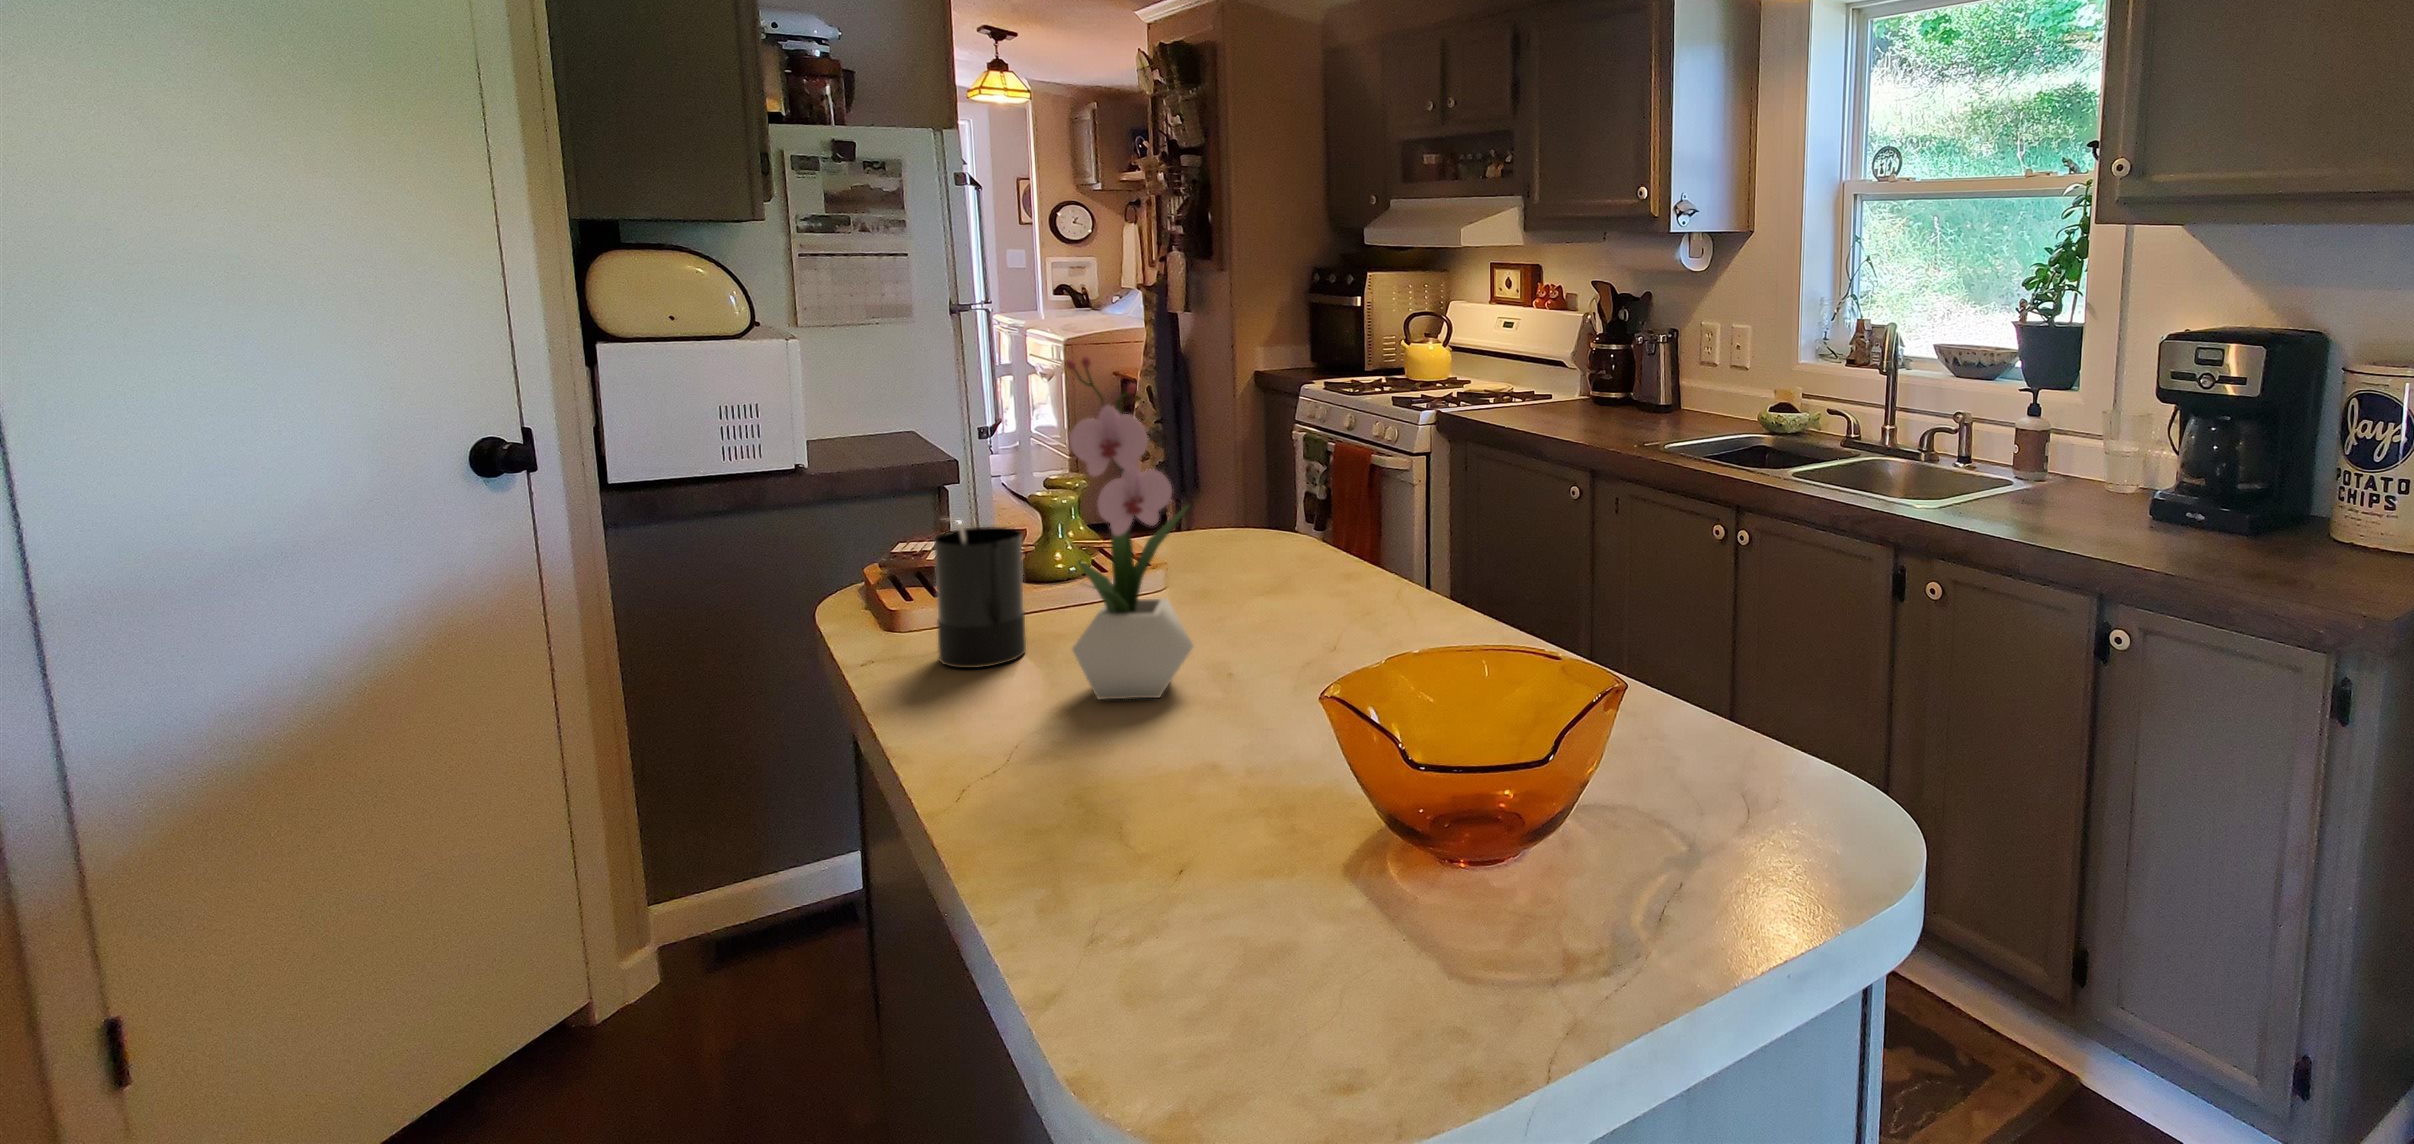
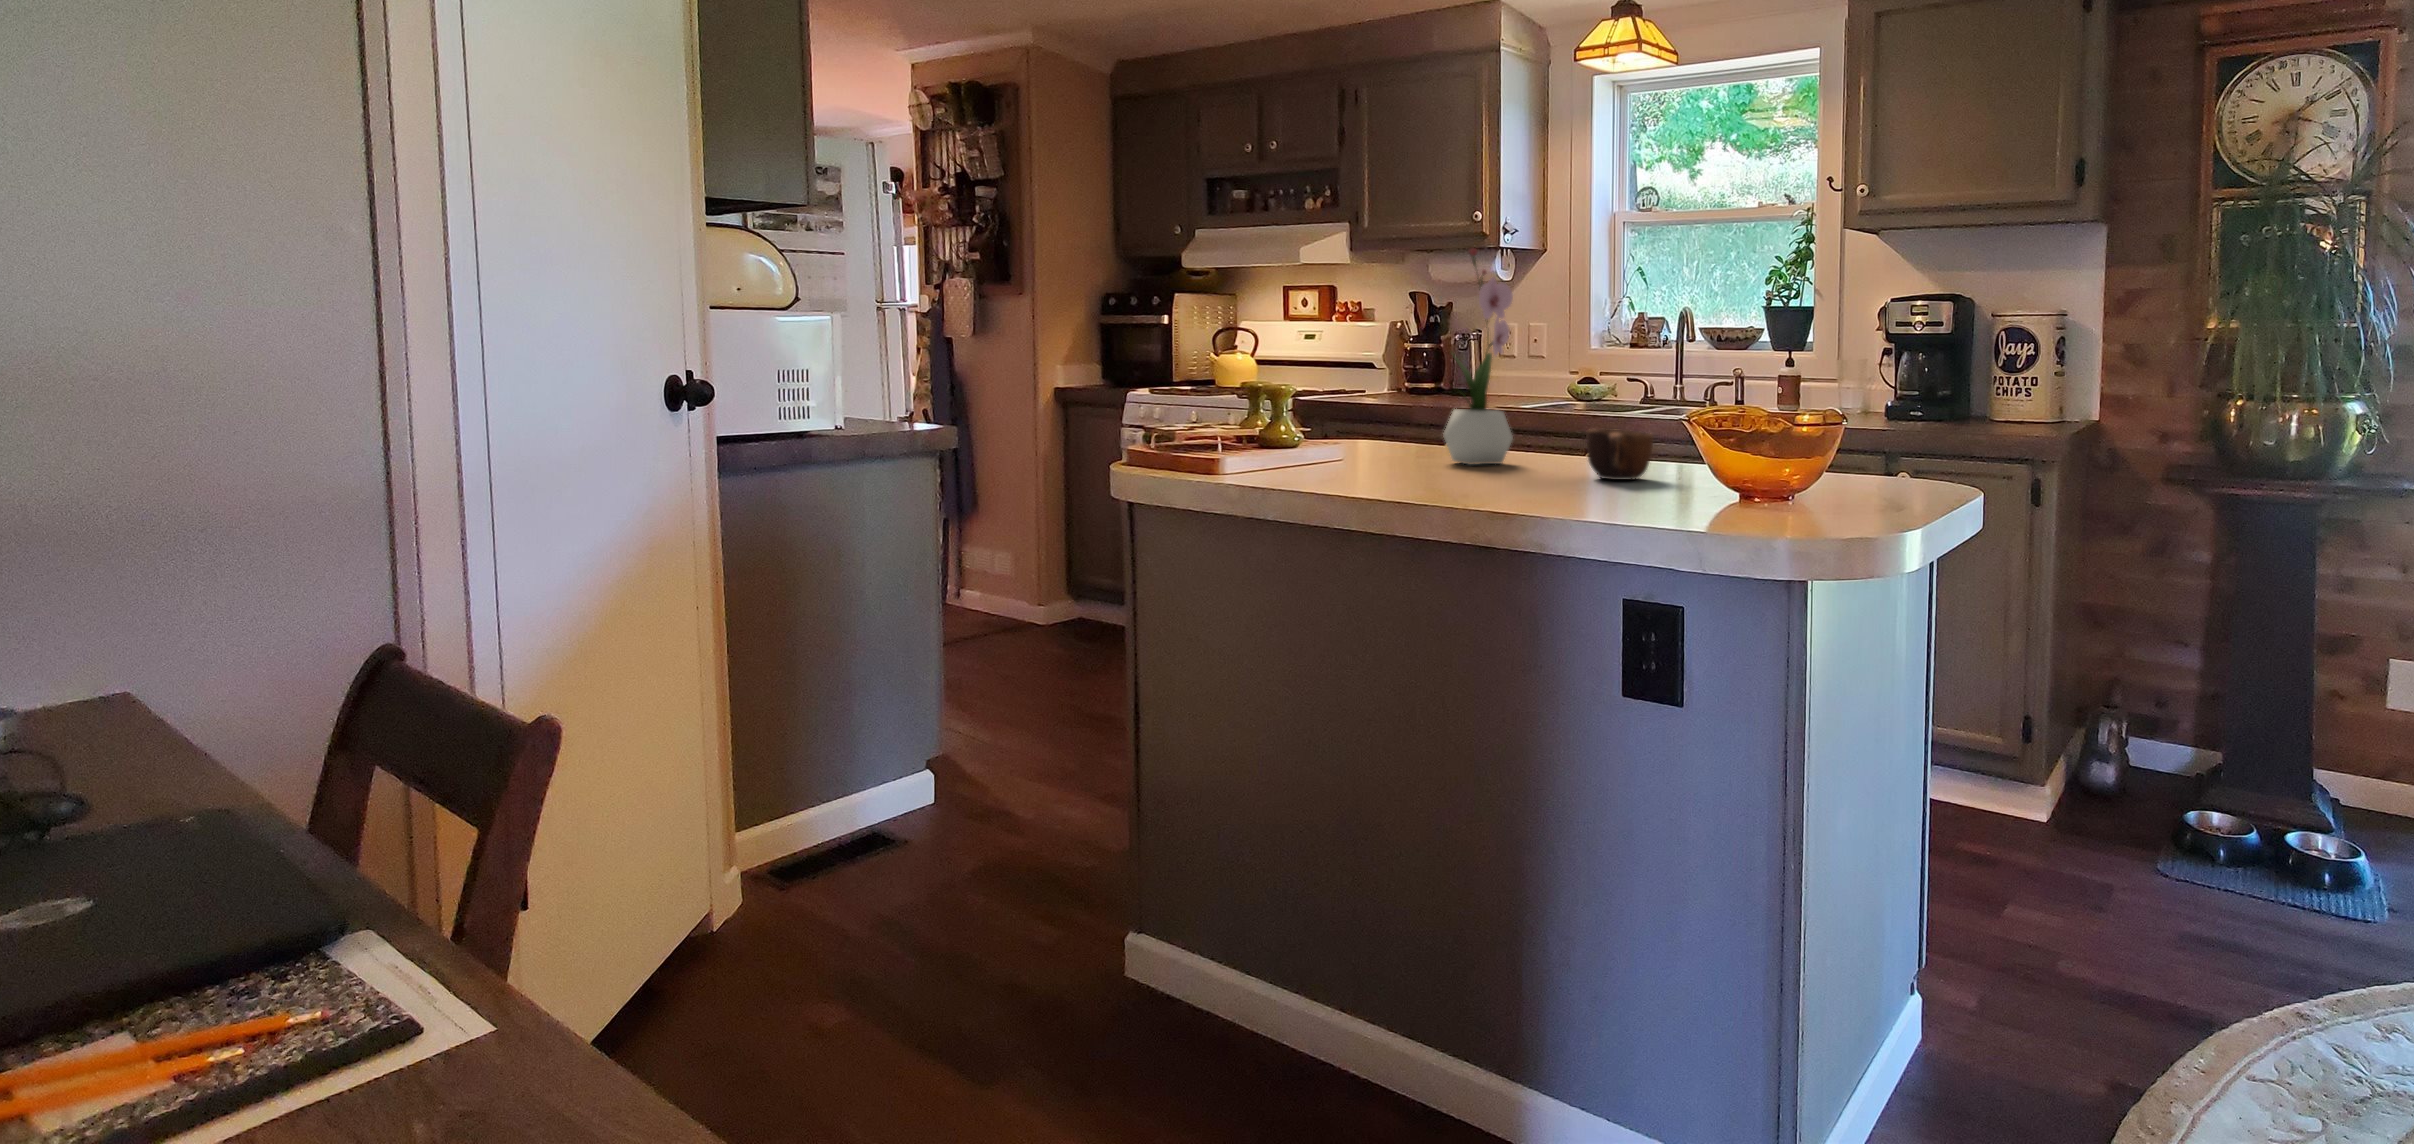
candle: present [934,518,1026,668] -> none [1314,370,1373,462]
mug: none [1124,697,1266,815] -> present [1586,429,1654,480]

